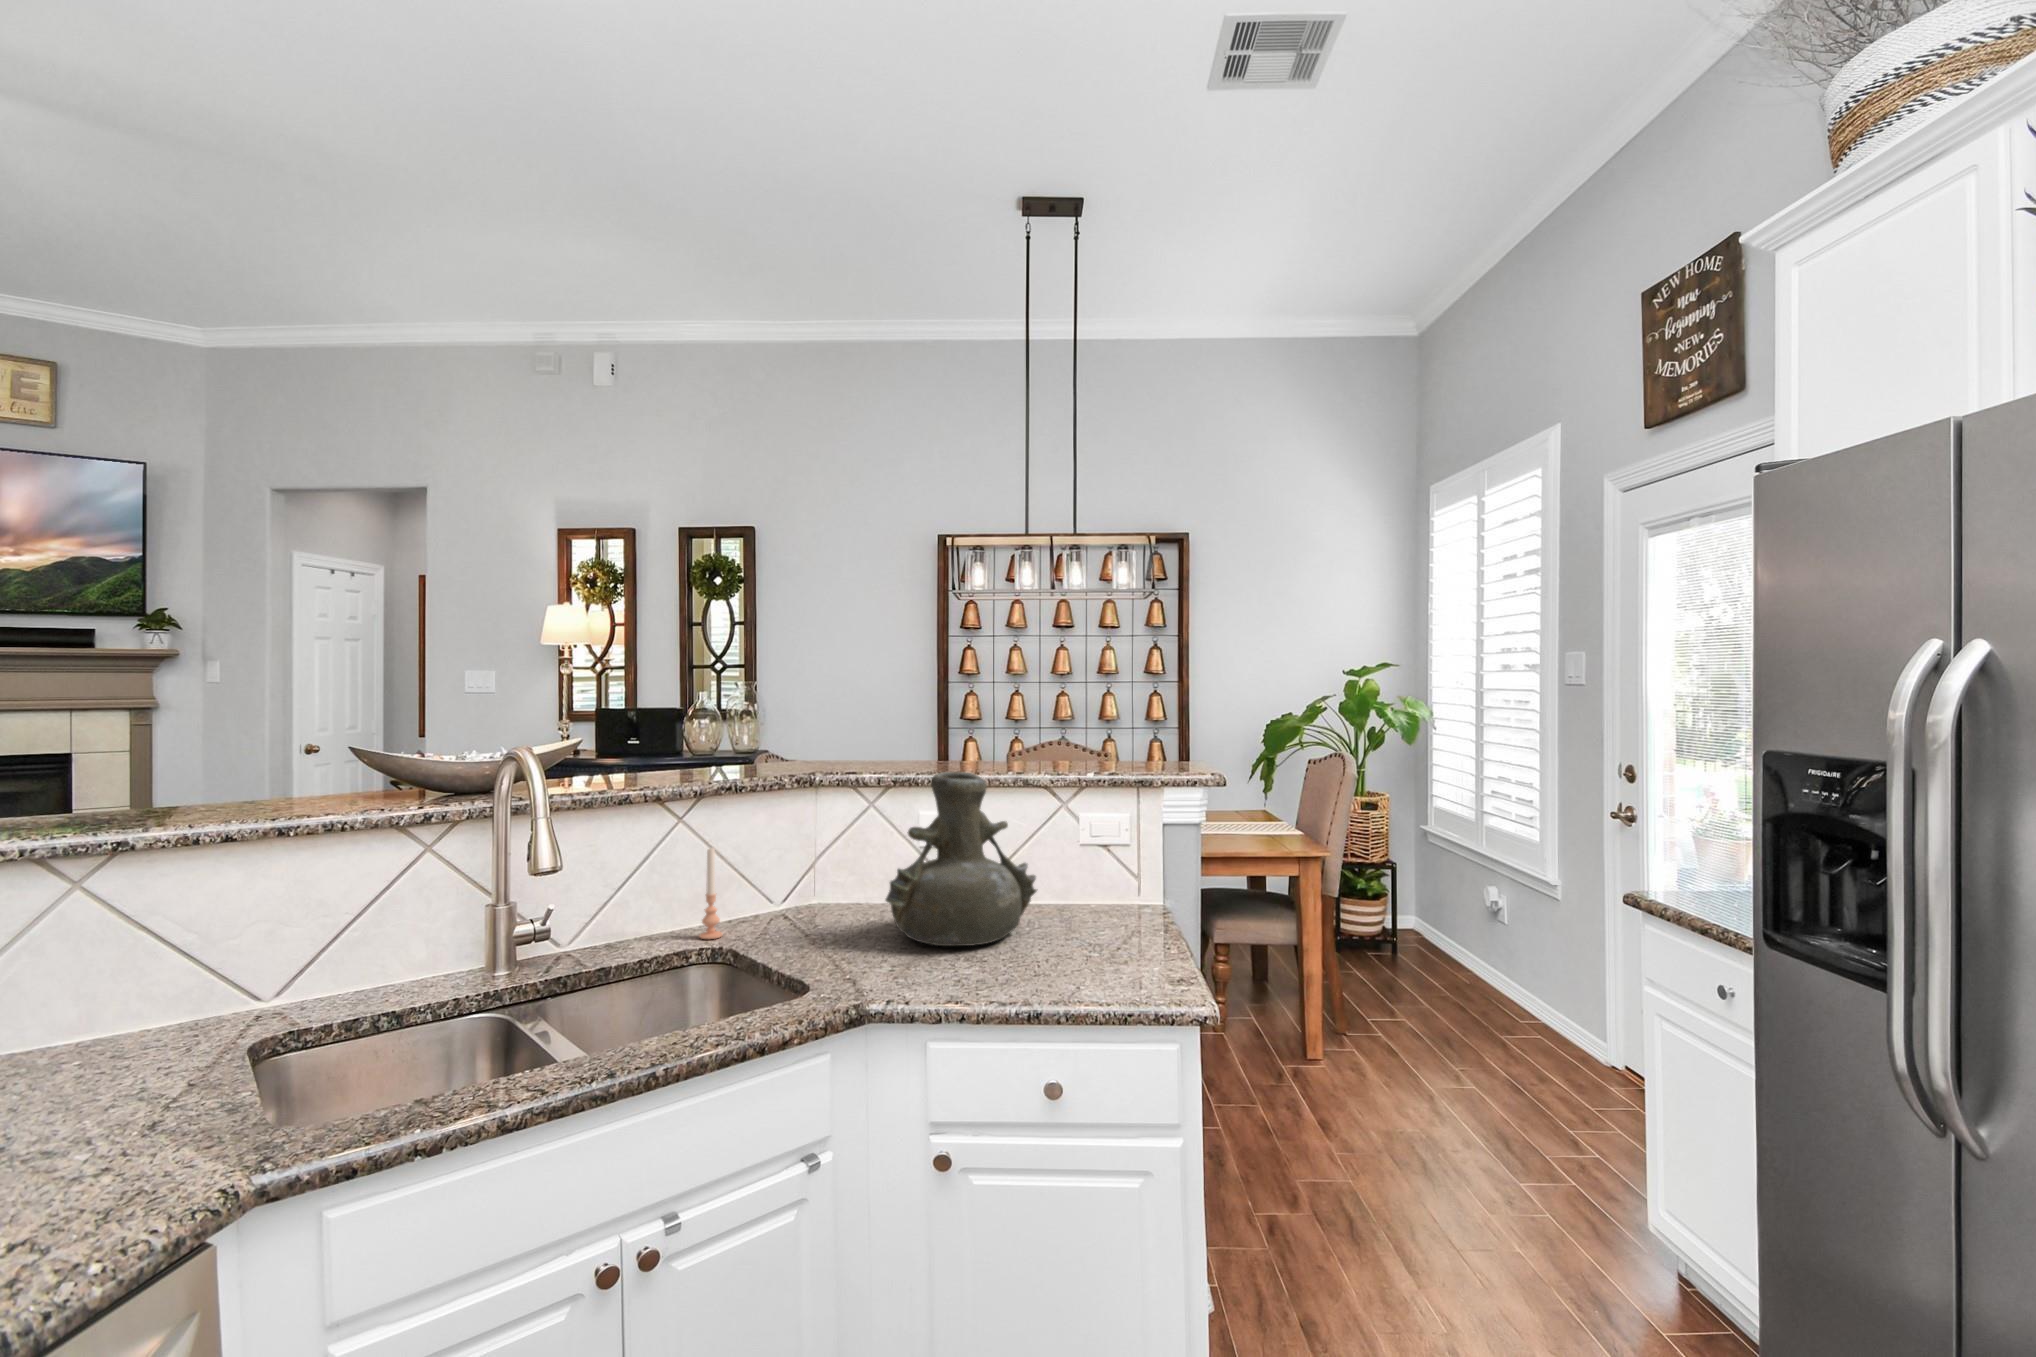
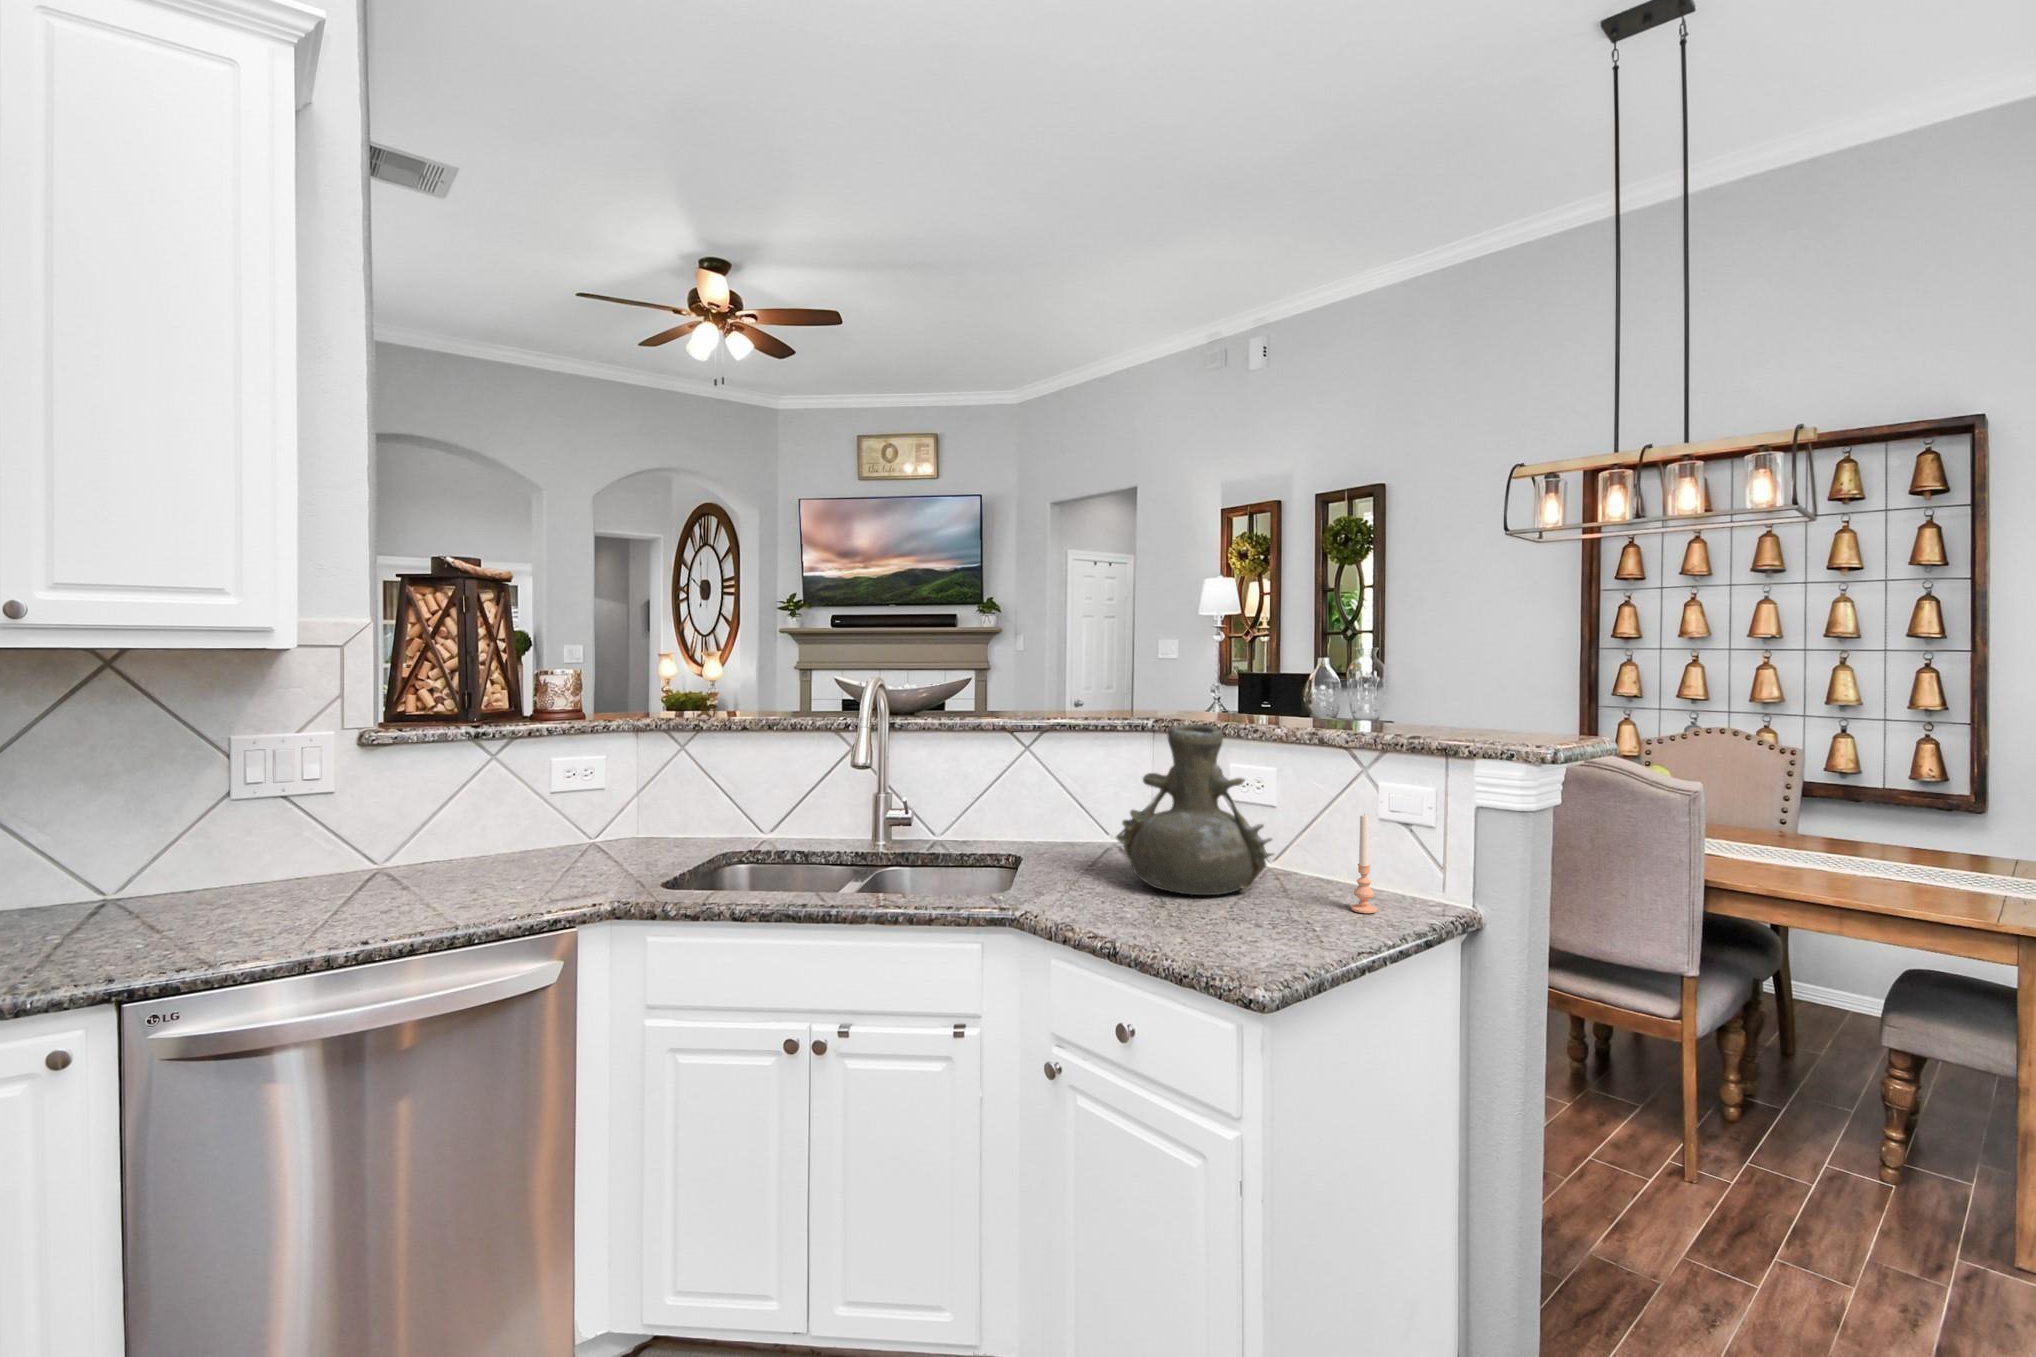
candle: present [700,848,722,939] -> present [1351,815,1377,913]

